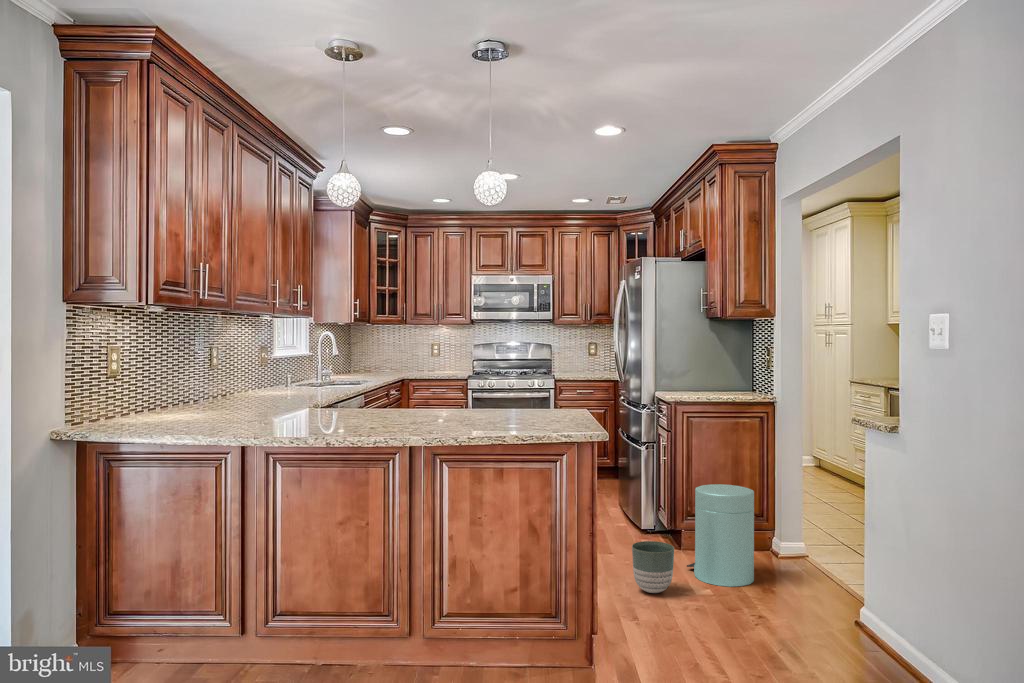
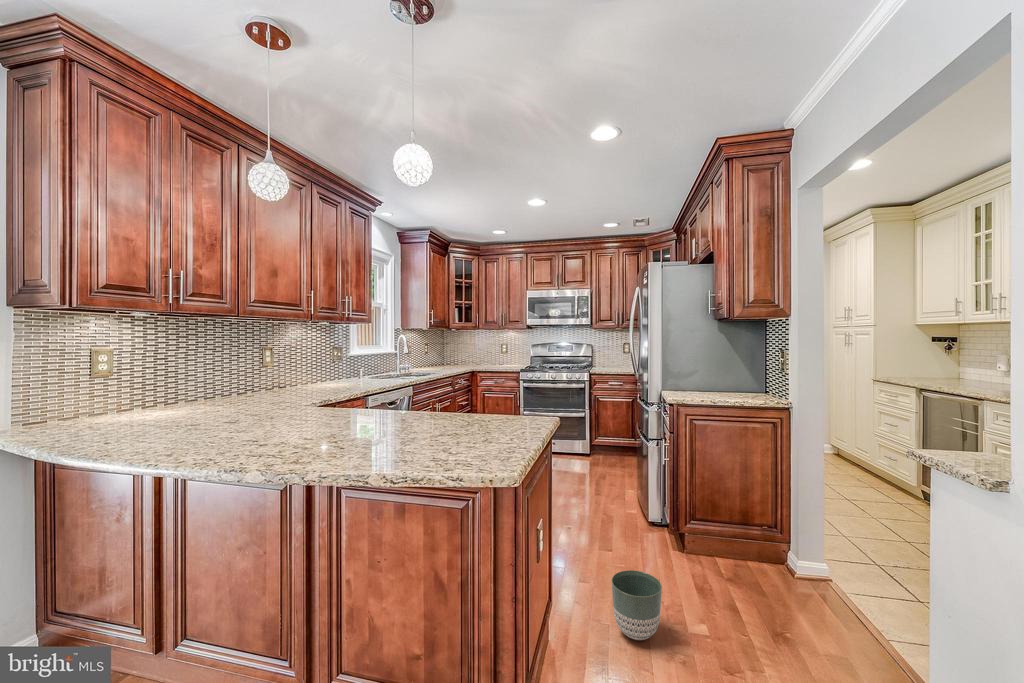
trash can: present [687,484,754,587] -> none [684,503,765,636]

